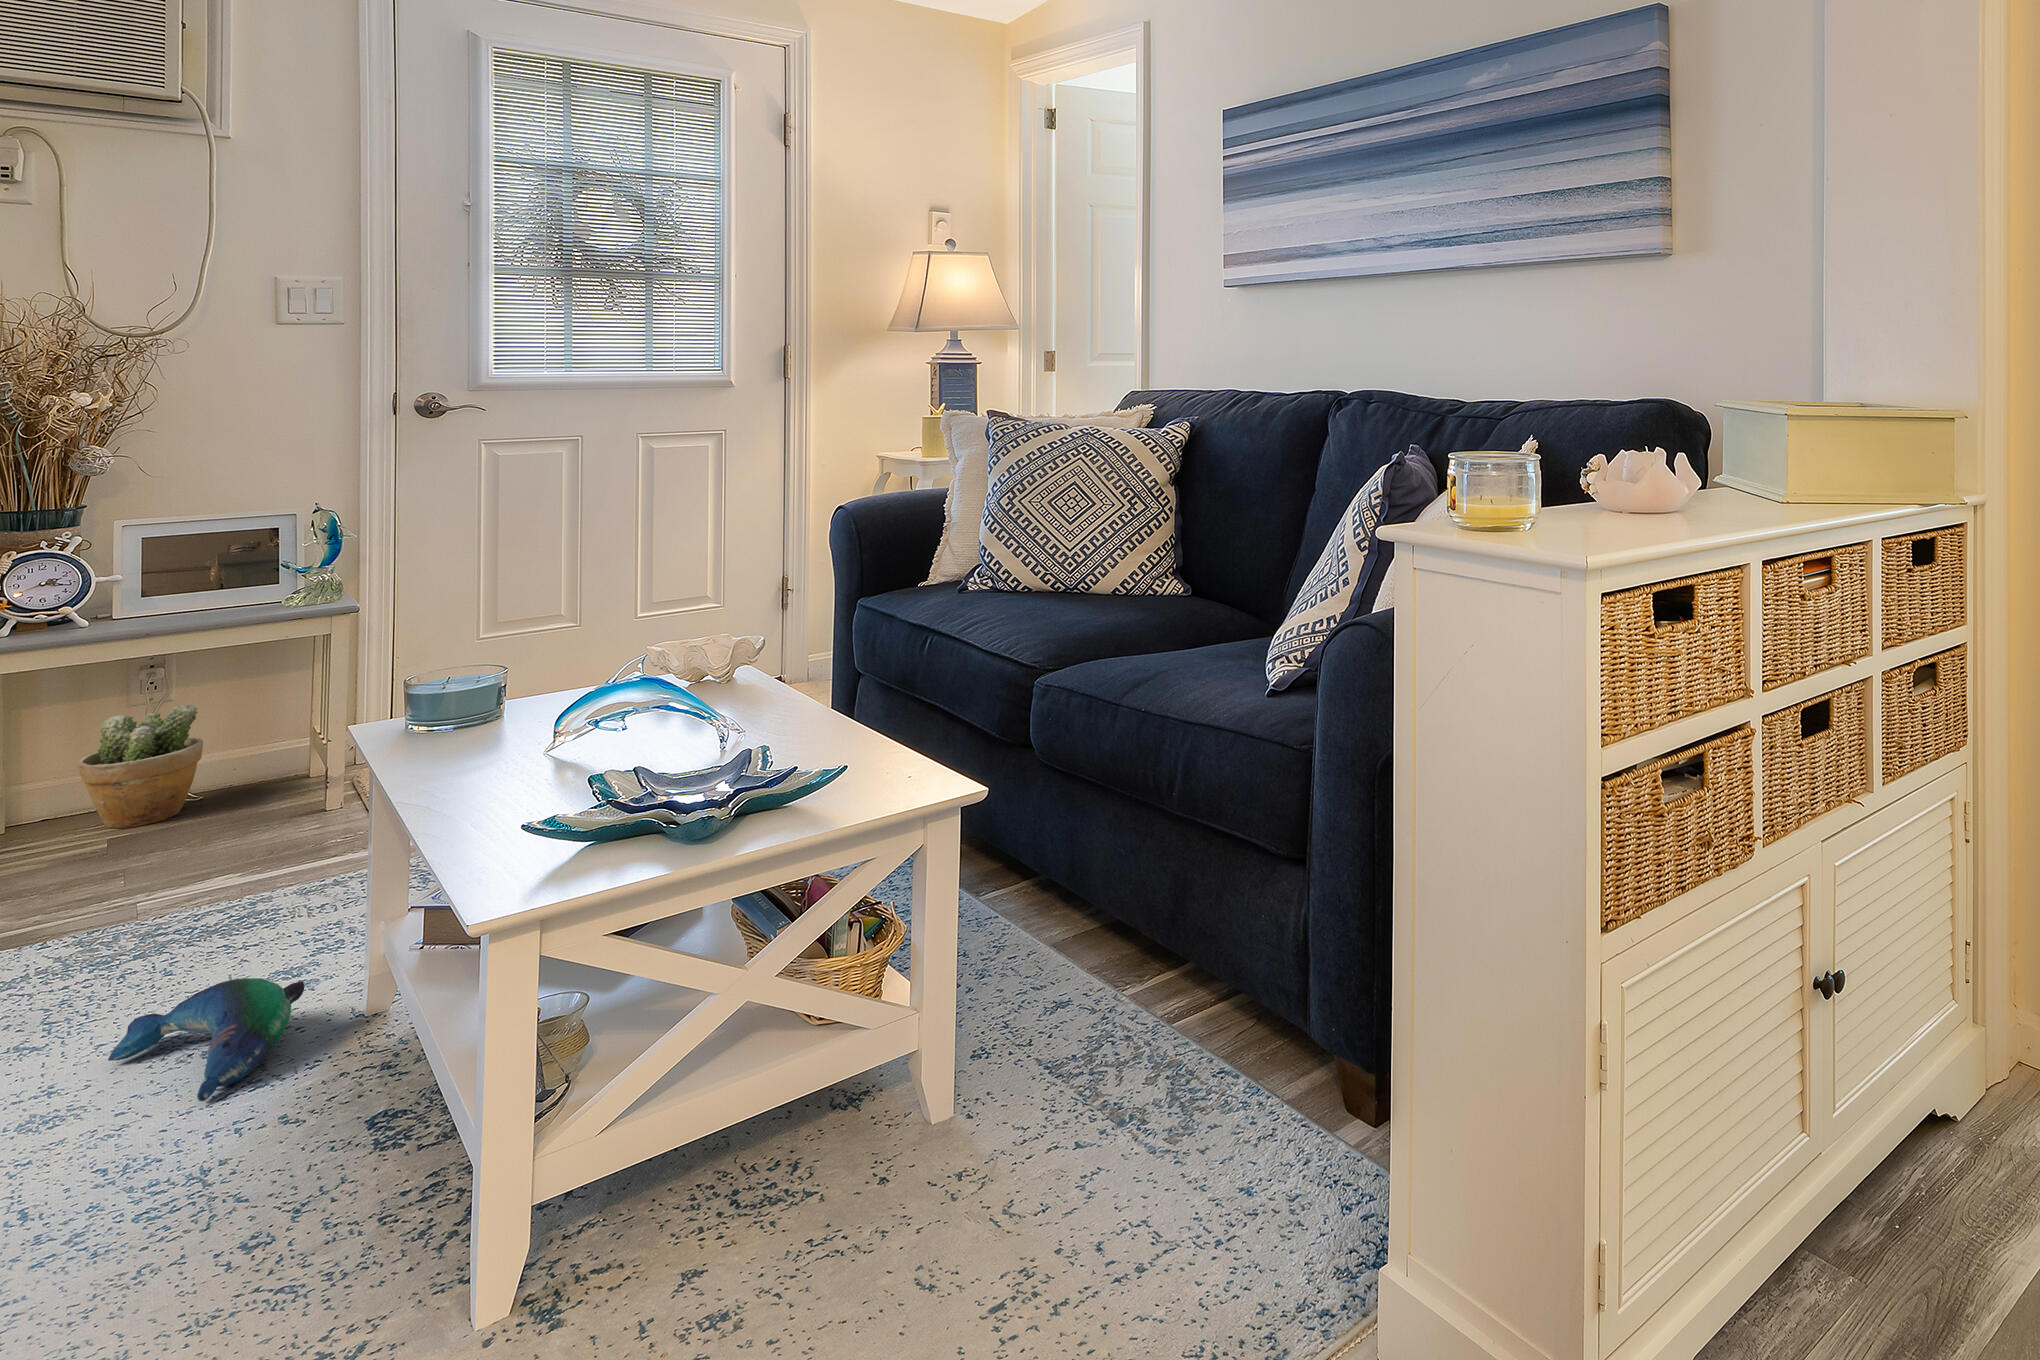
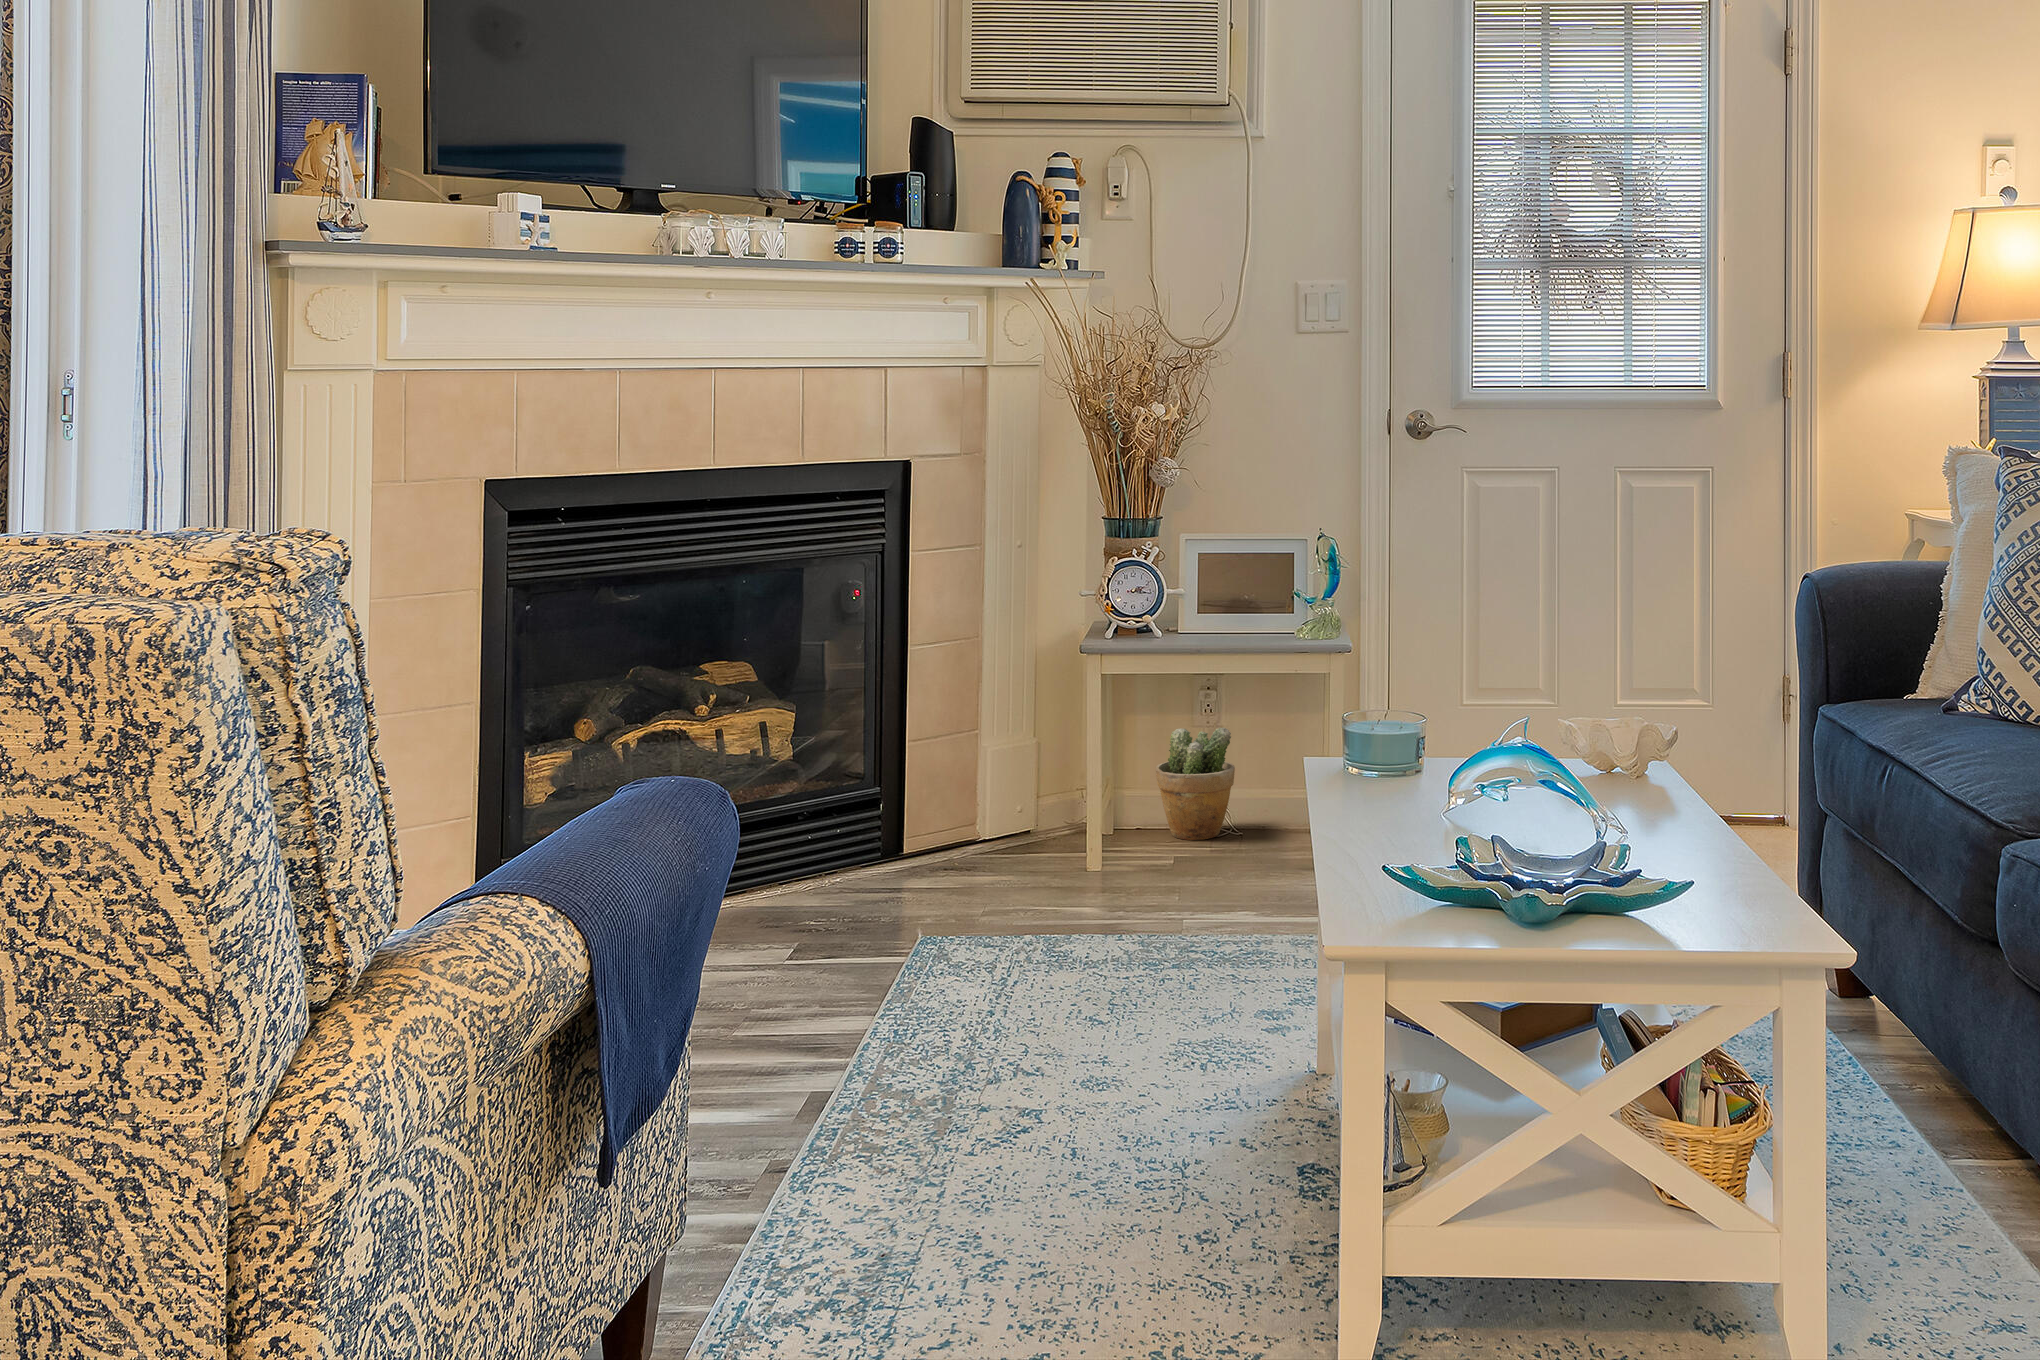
plush toy: present [108,978,304,1101] -> none [1141,989,1269,1098]

